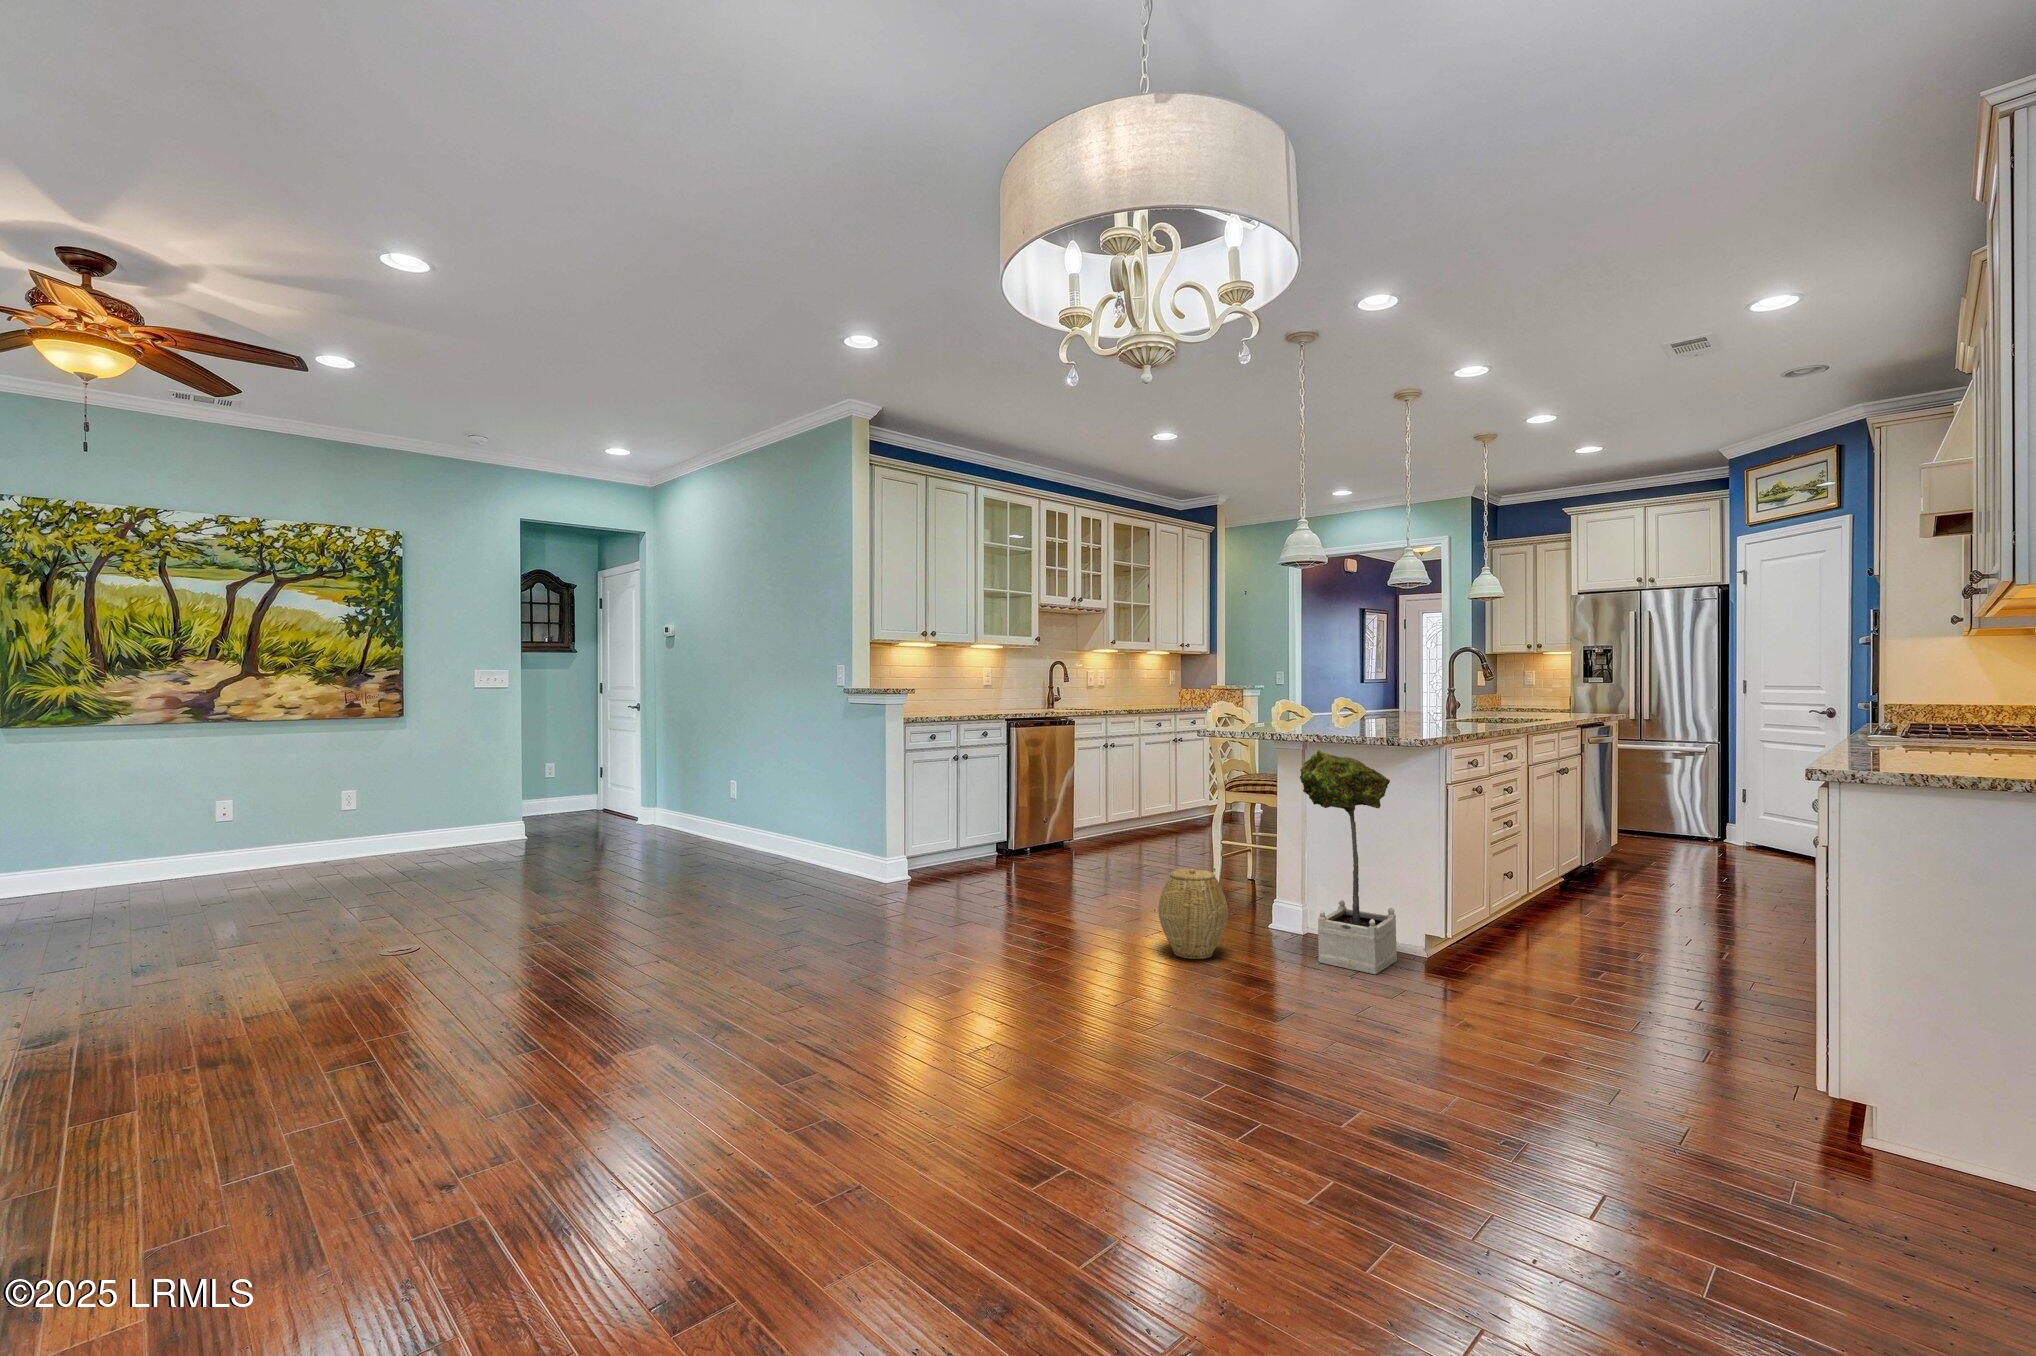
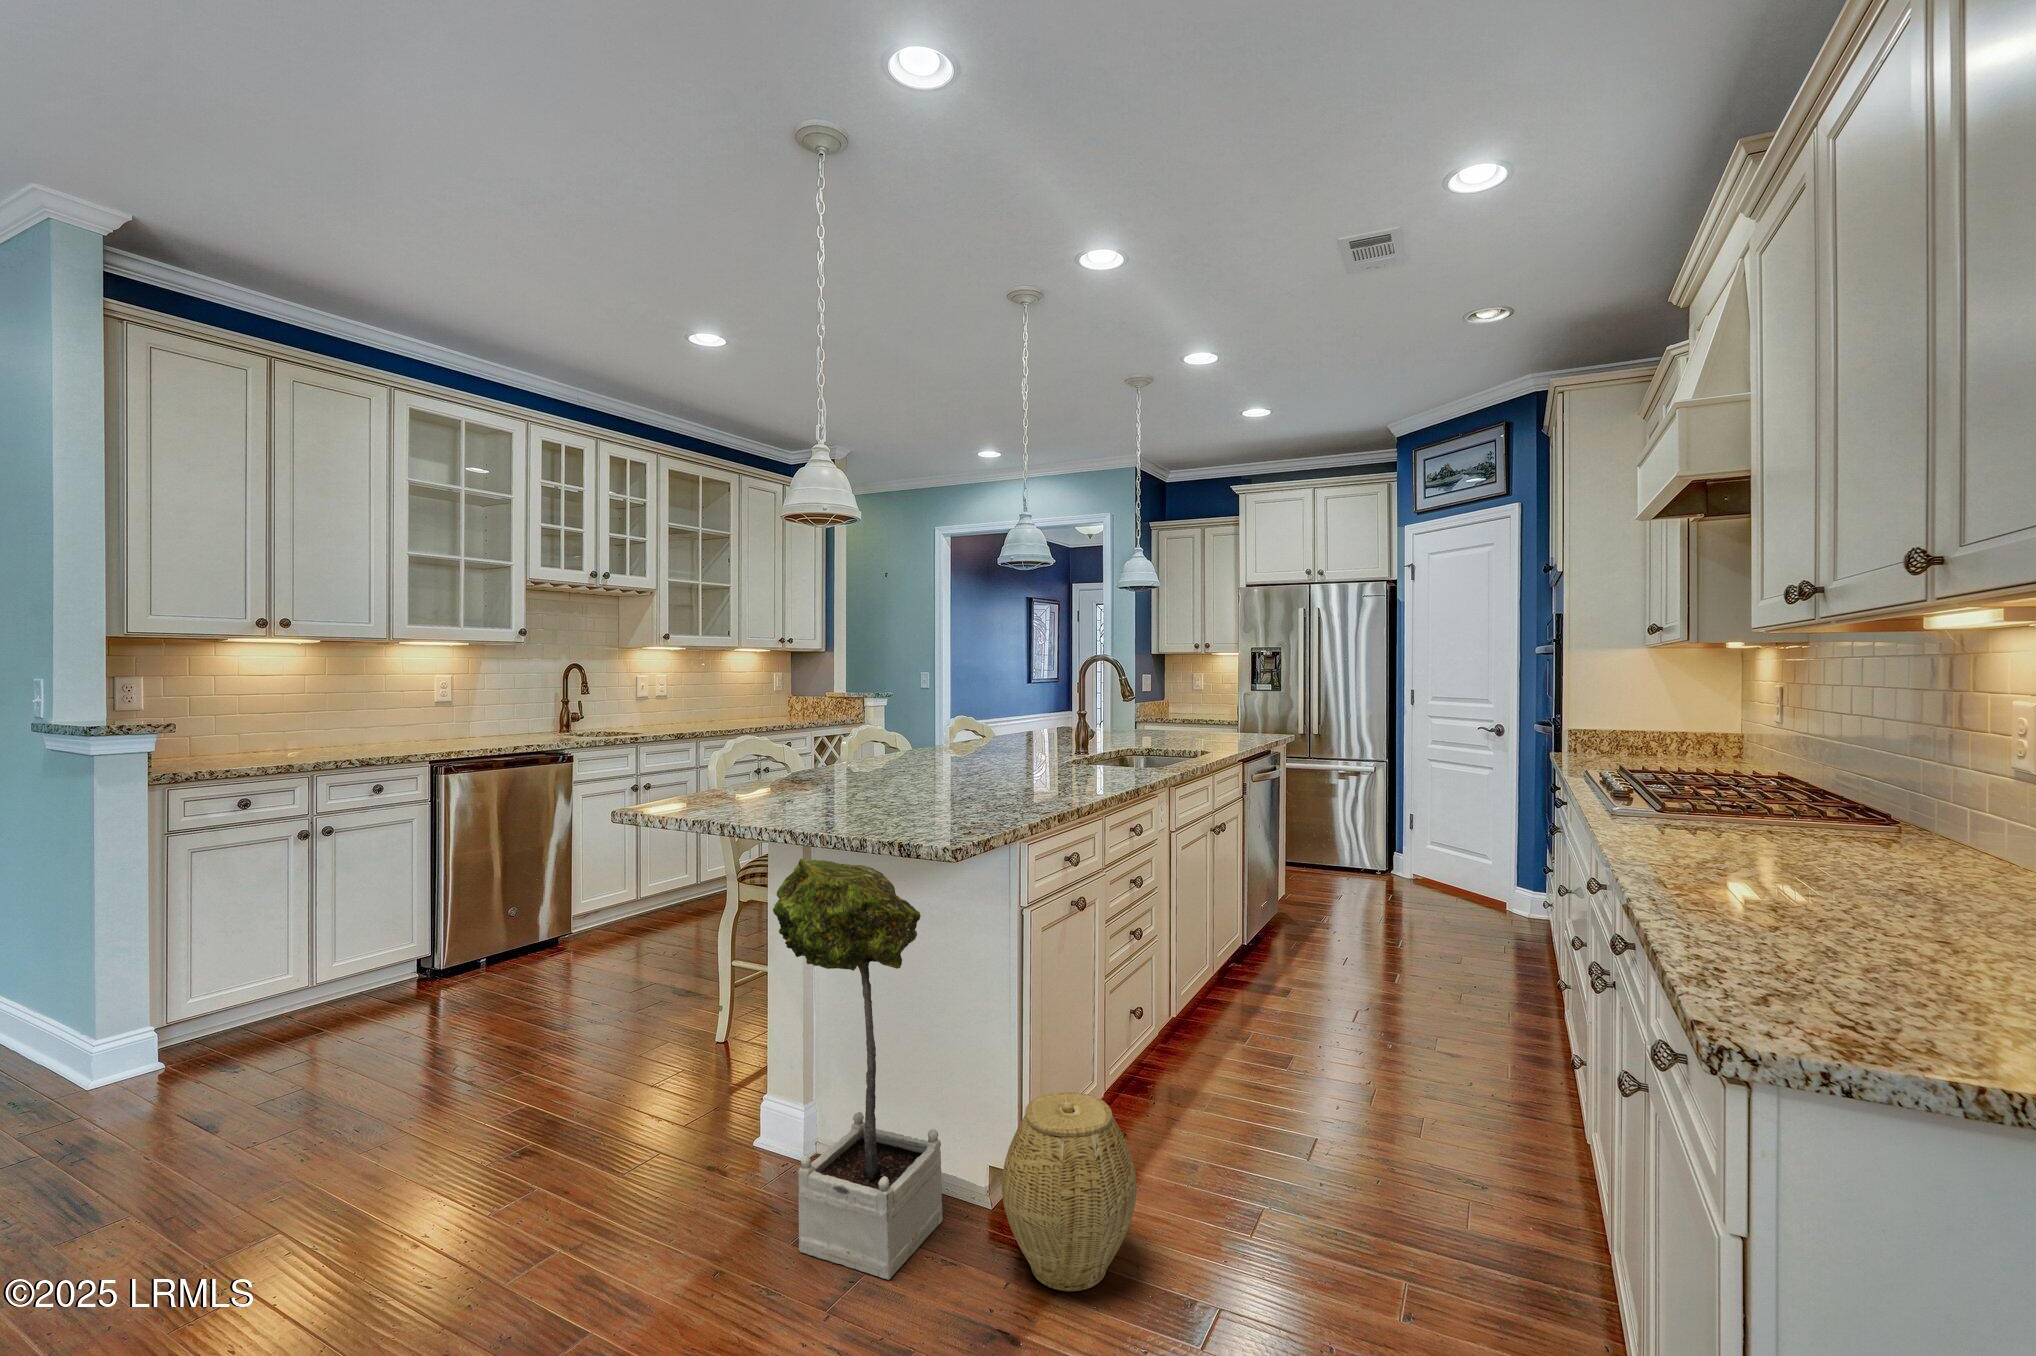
woven basket: present [1158,869,1228,959] -> present [1002,1092,1136,1291]

